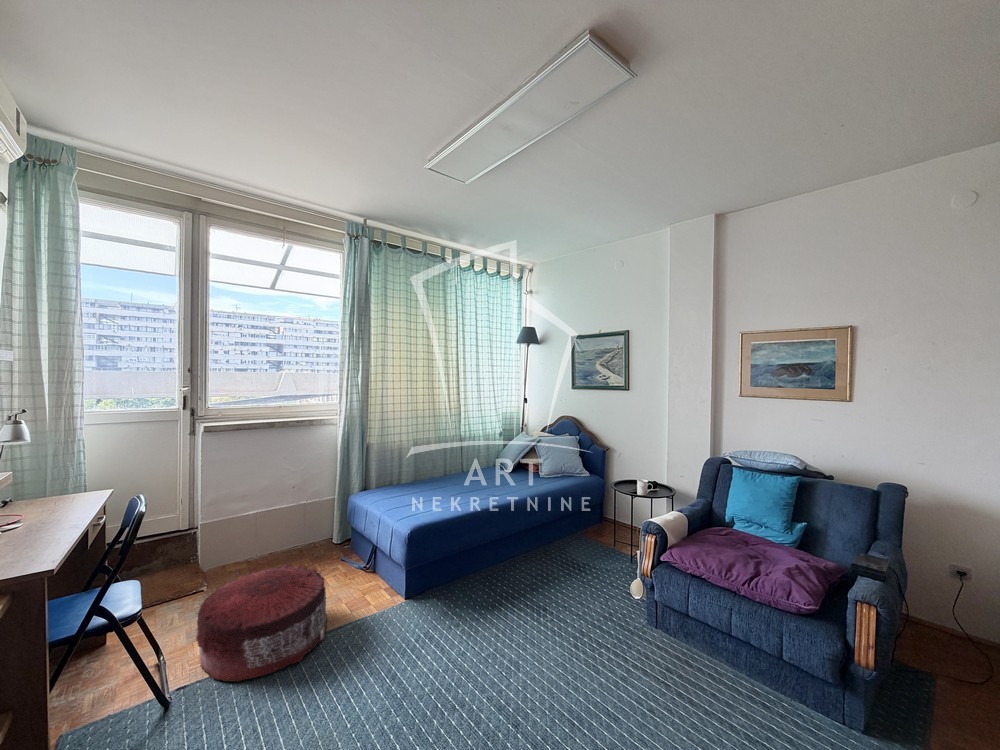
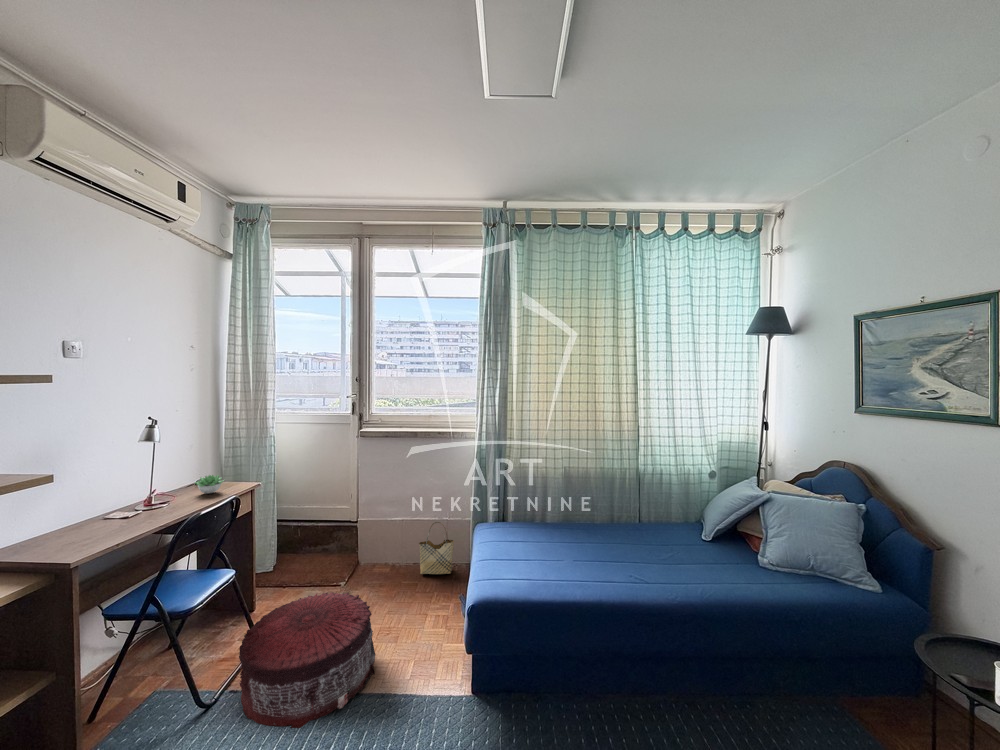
succulent plant: none [28,484,74,508] -> present [195,475,224,494]
woven basket: none [283,506,318,556] -> present [419,522,454,574]

